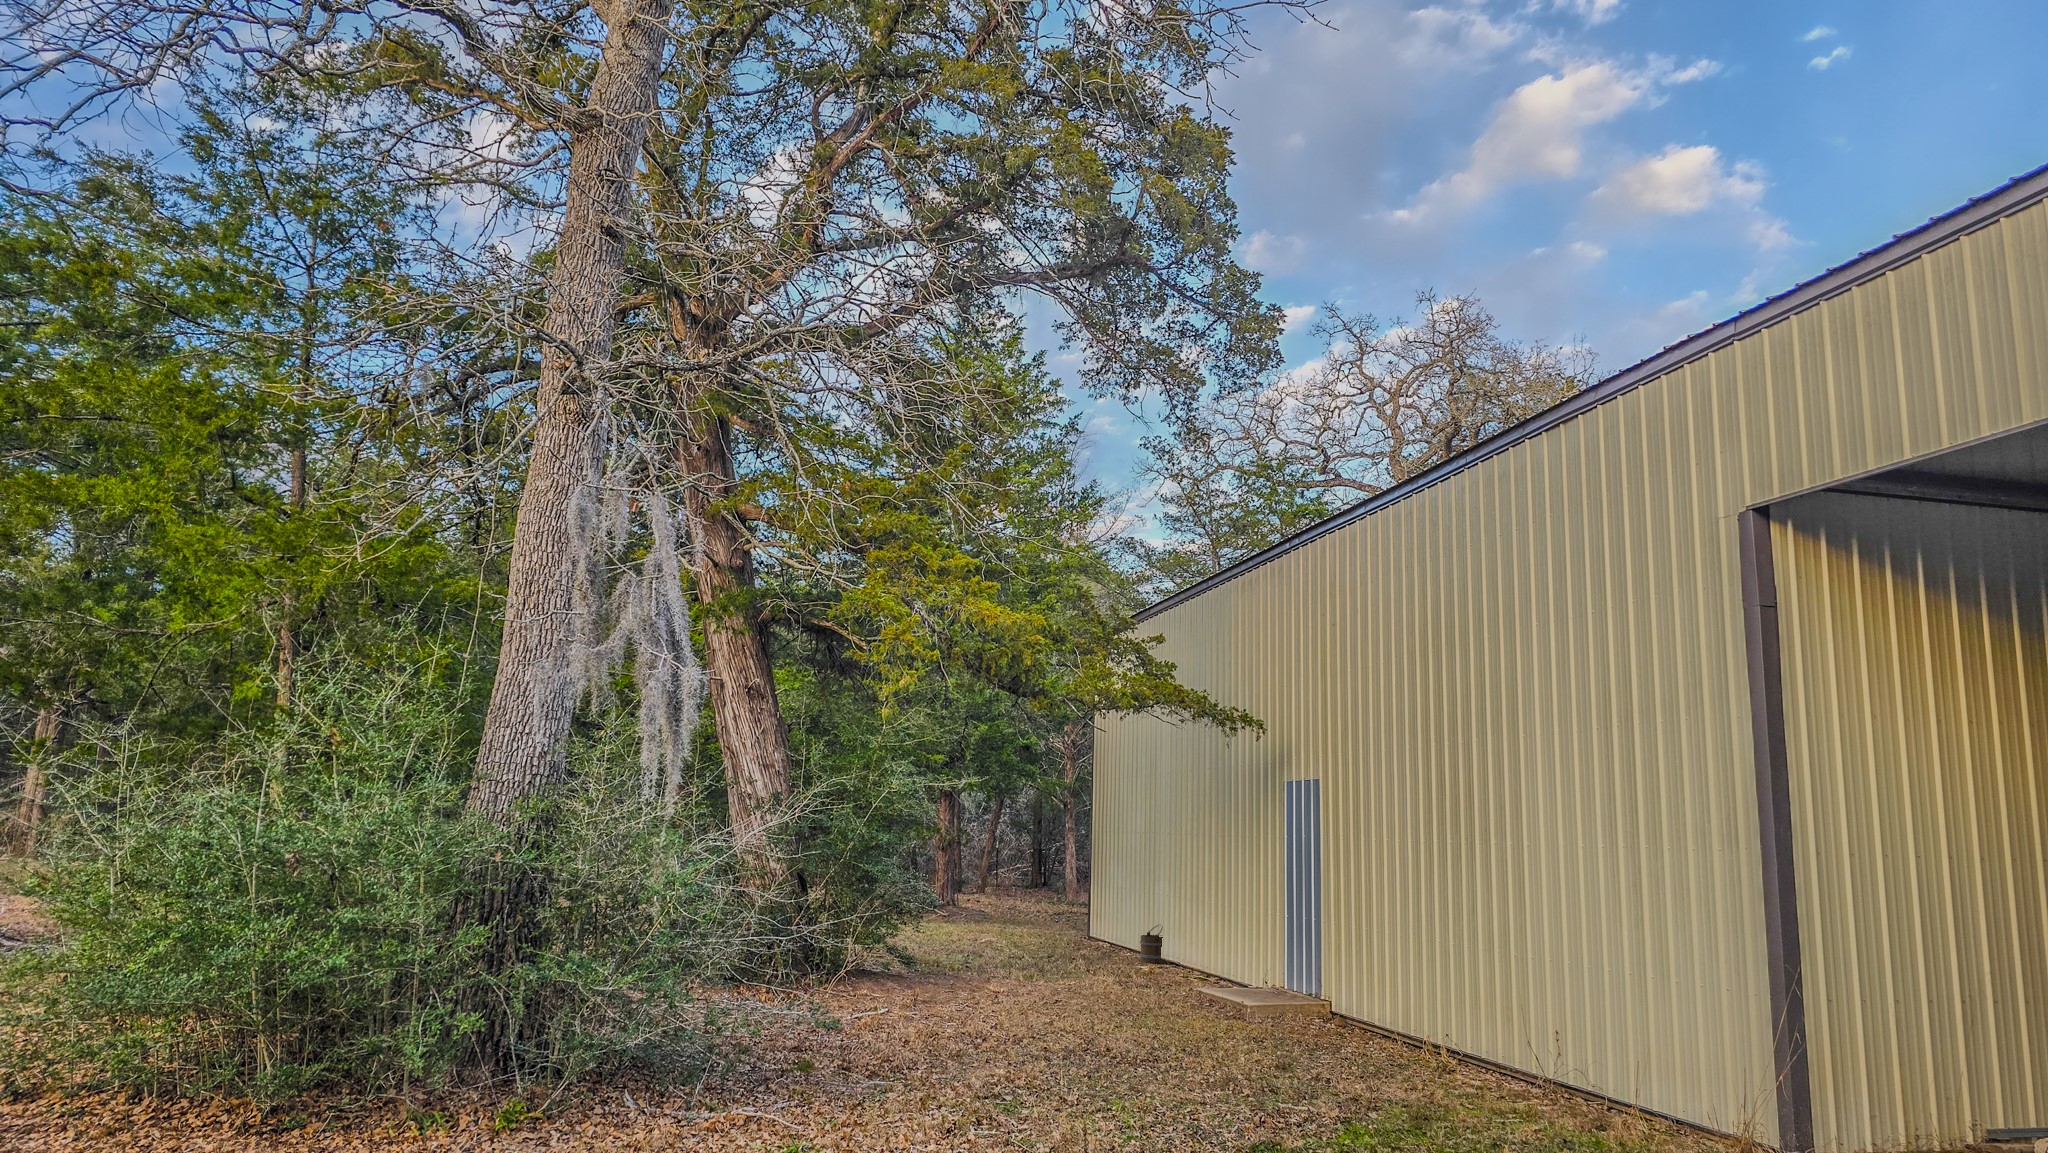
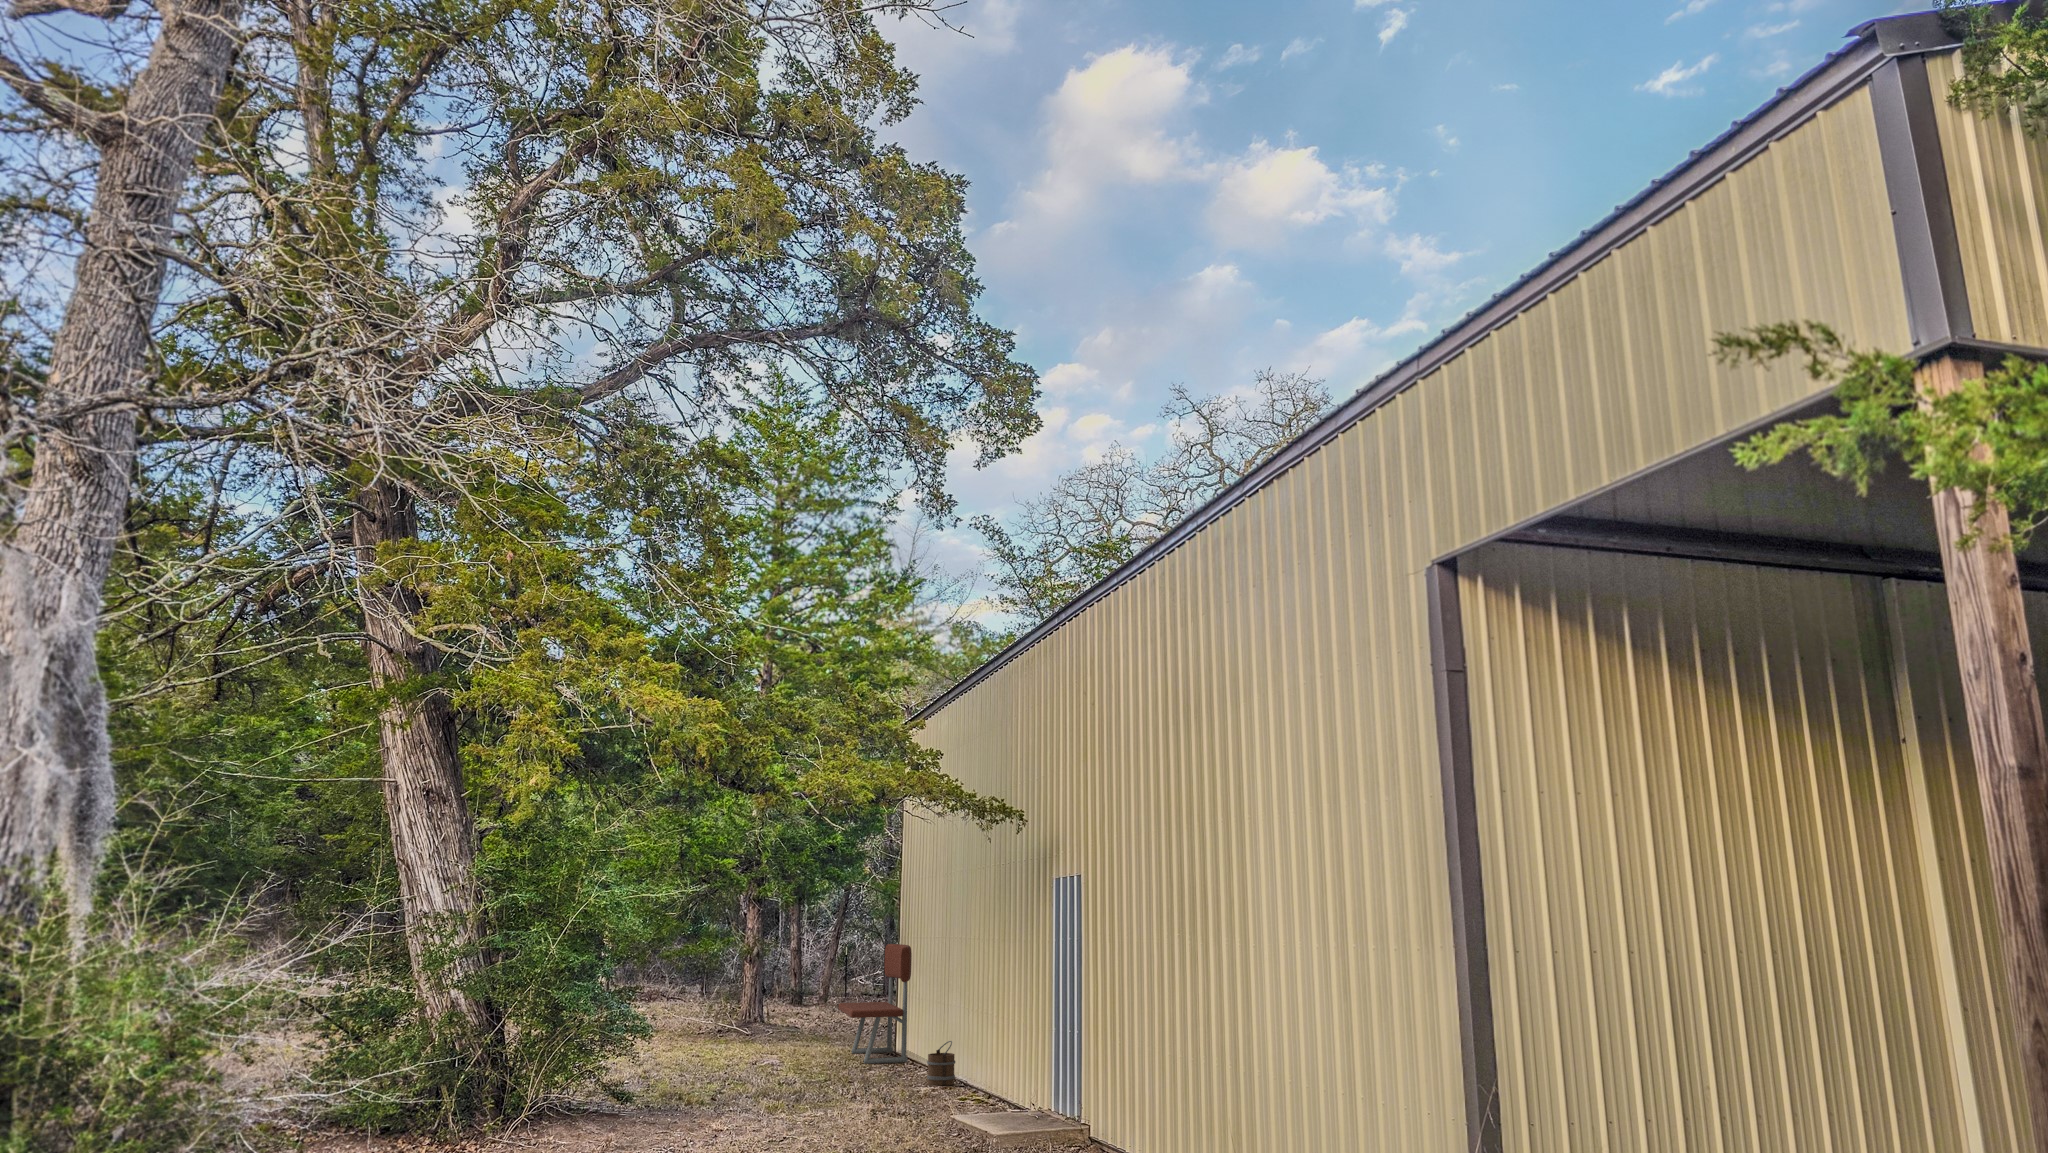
bench: none [1035,838,1107,944] -> present [838,944,912,1064]

